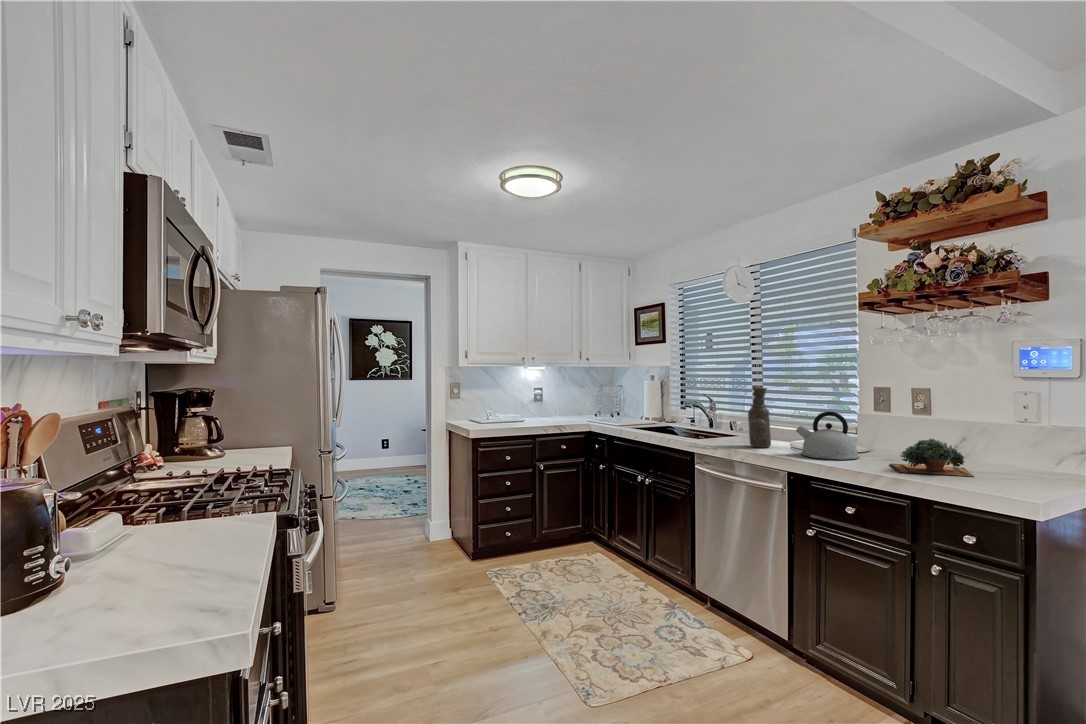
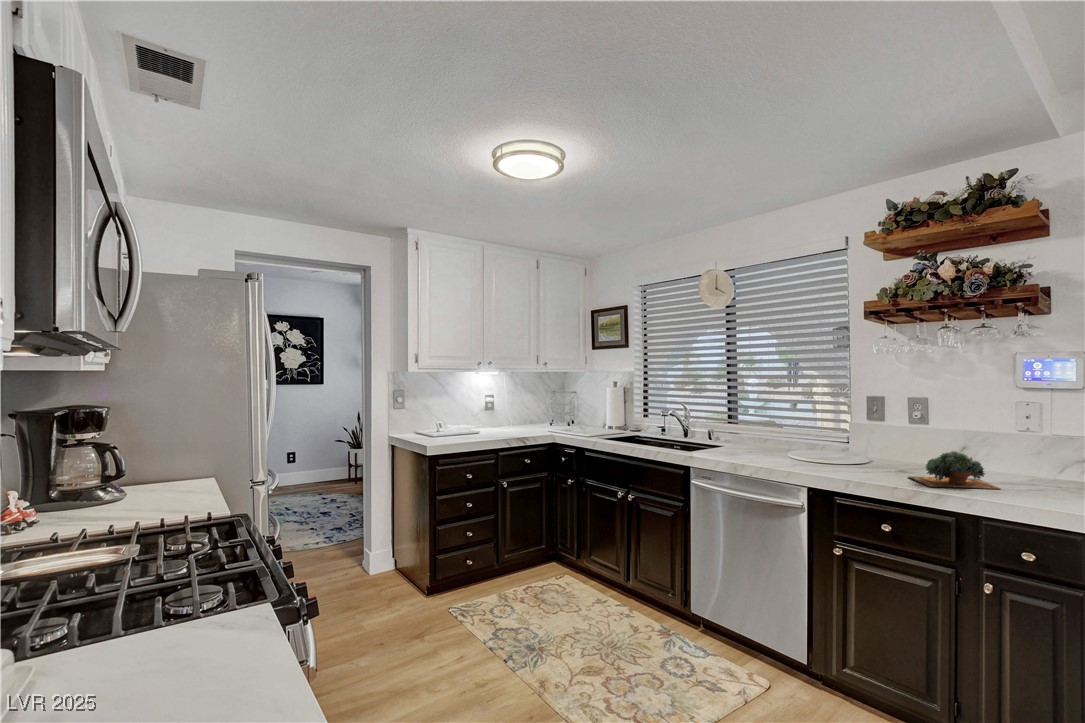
vase: present [748,388,771,448] -> none [748,398,772,461]
kettle: present [796,412,859,460] -> none [805,423,870,473]

